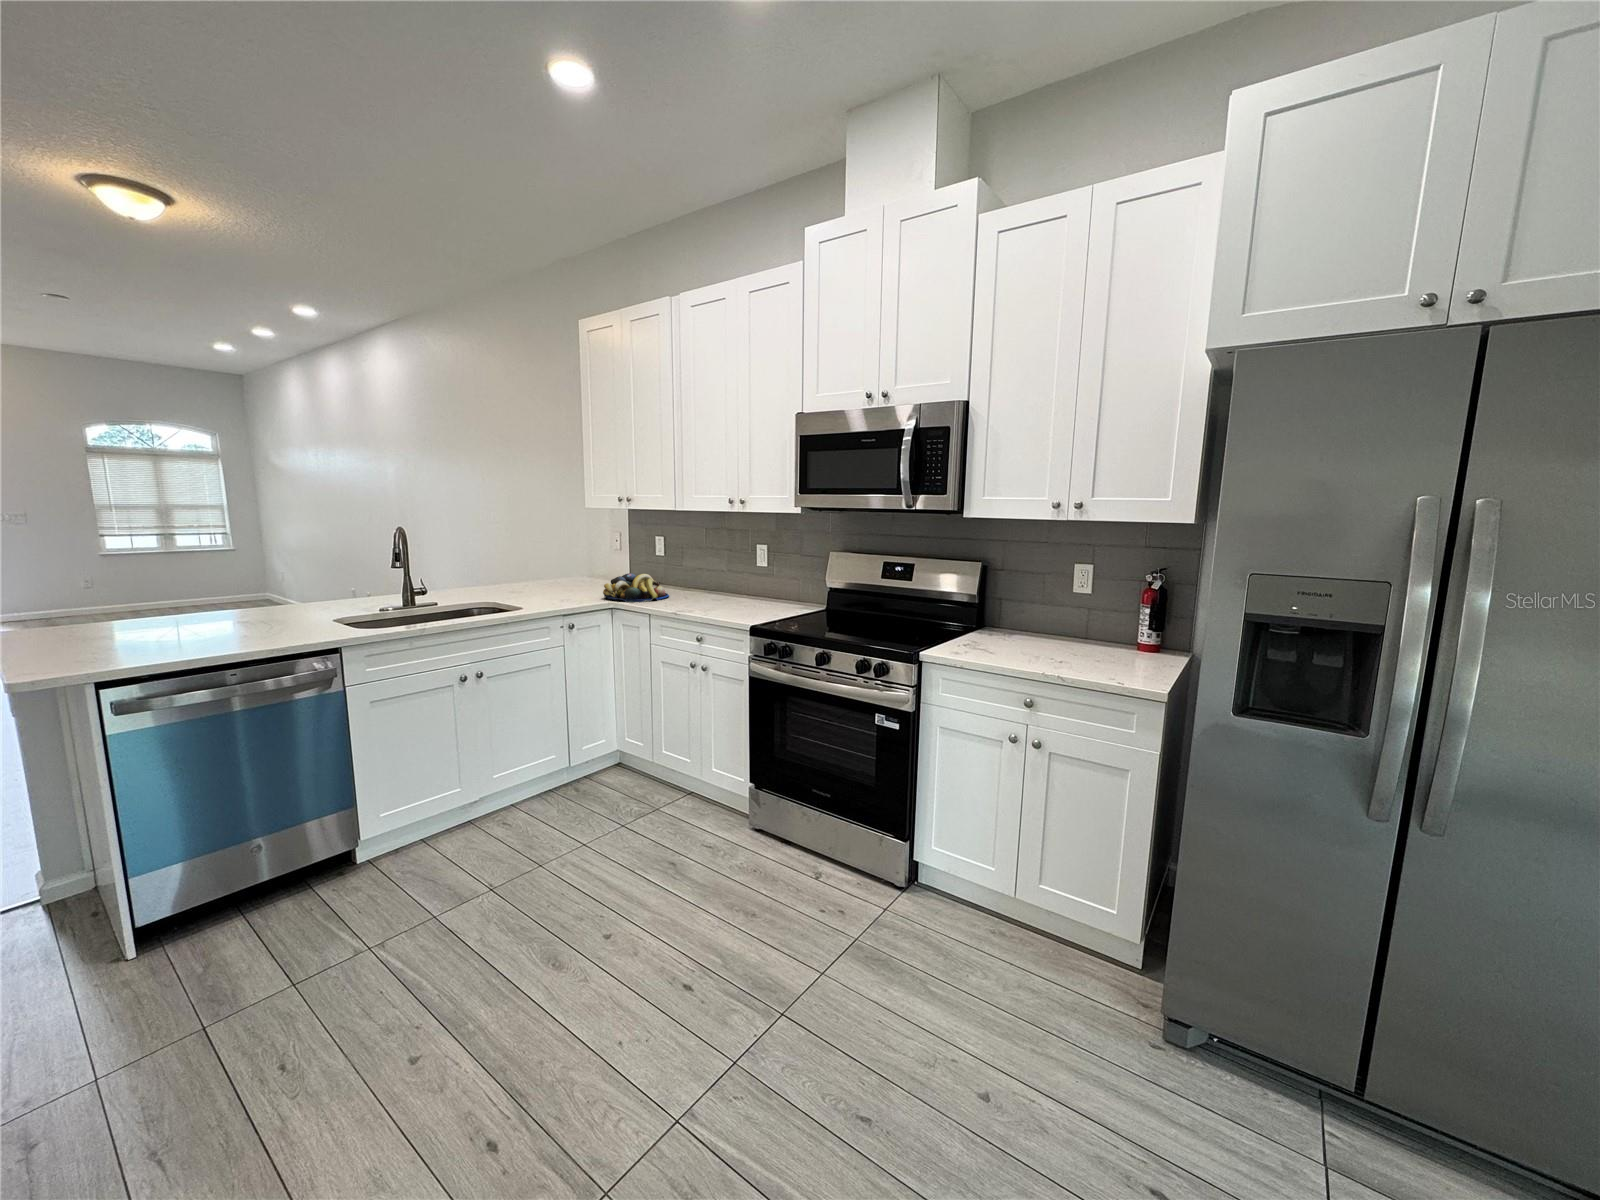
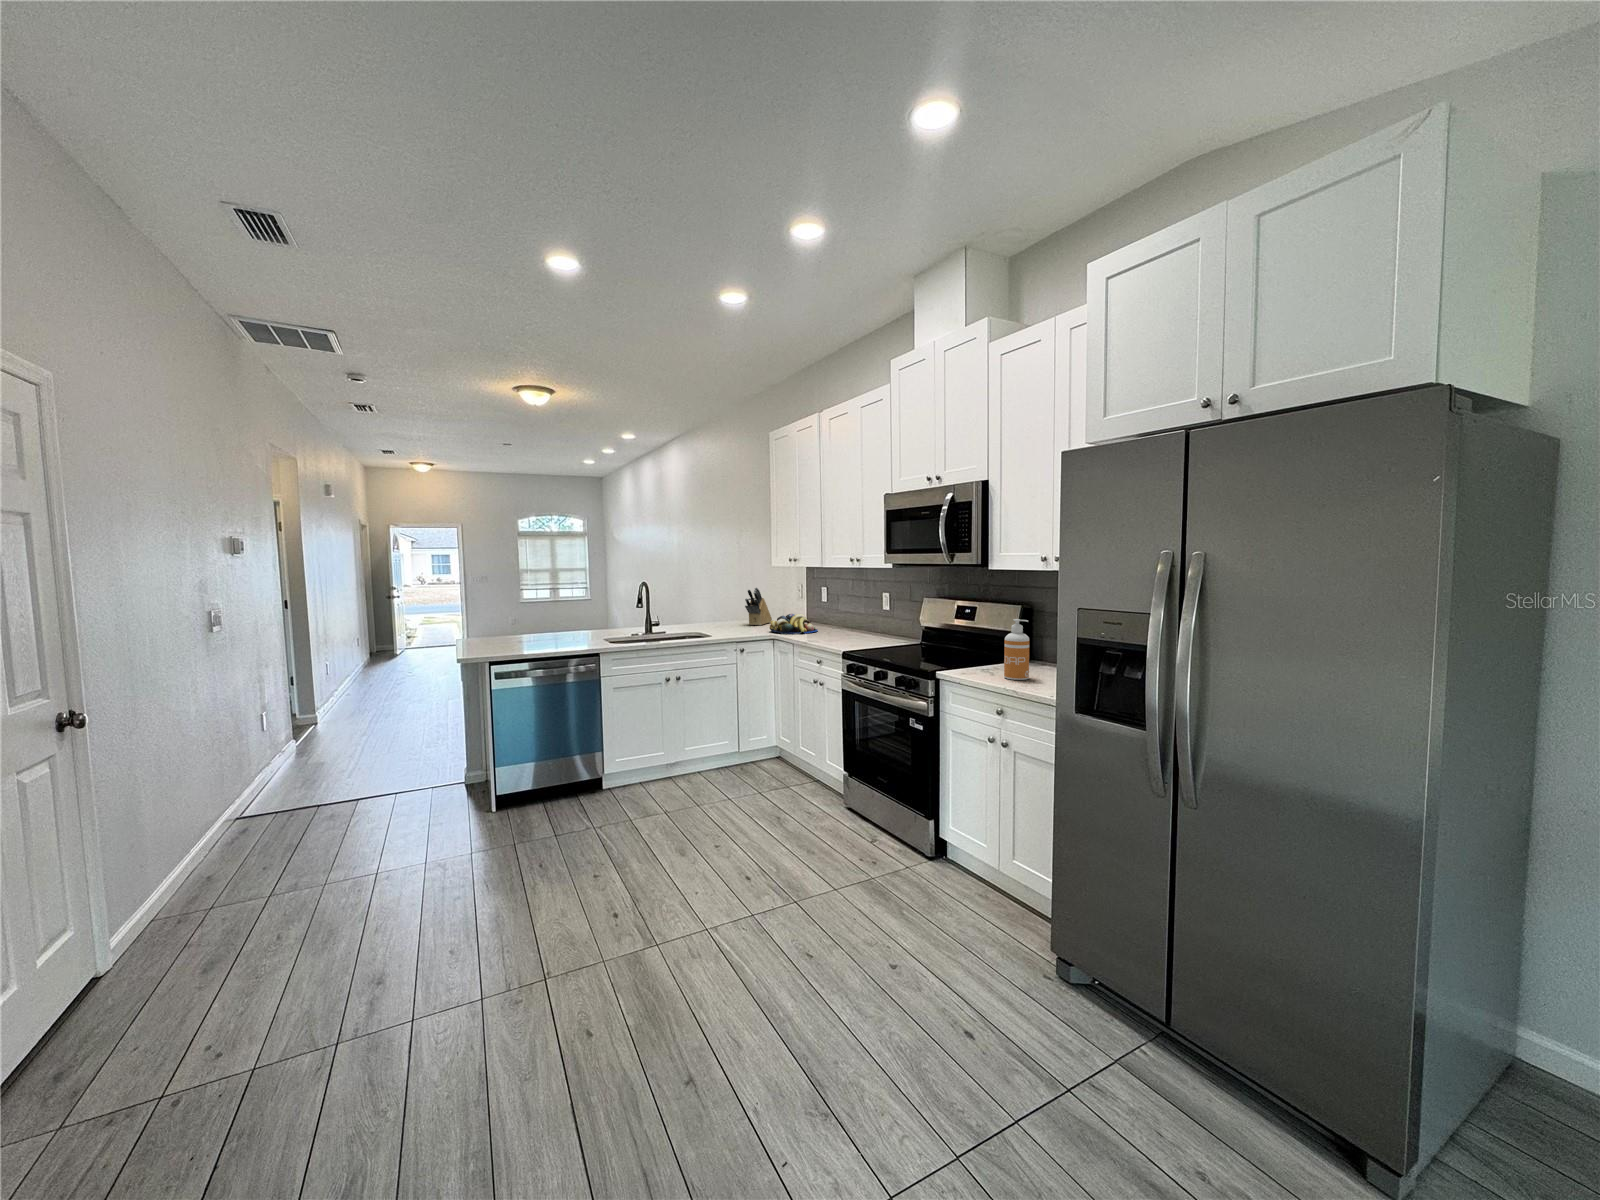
knife block: none [553,538,585,589] -> present [745,588,772,625]
soap dispenser: none [1018,583,1054,660] -> present [1004,619,1029,680]

